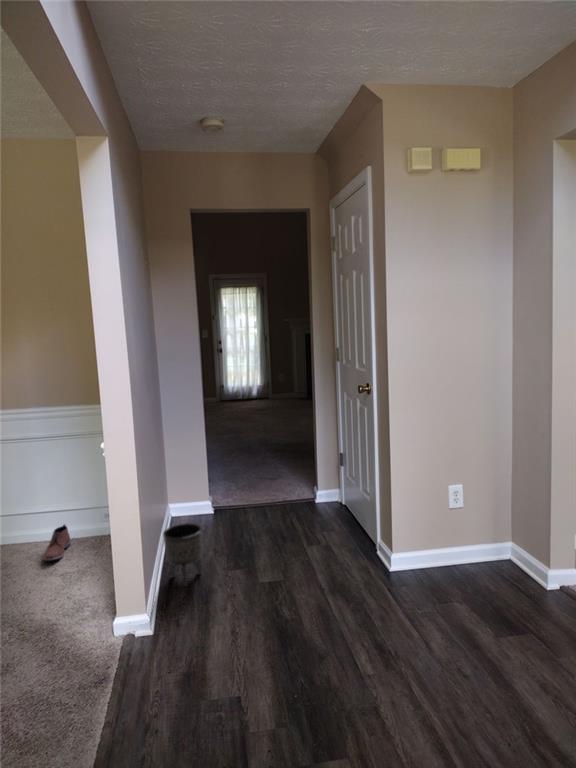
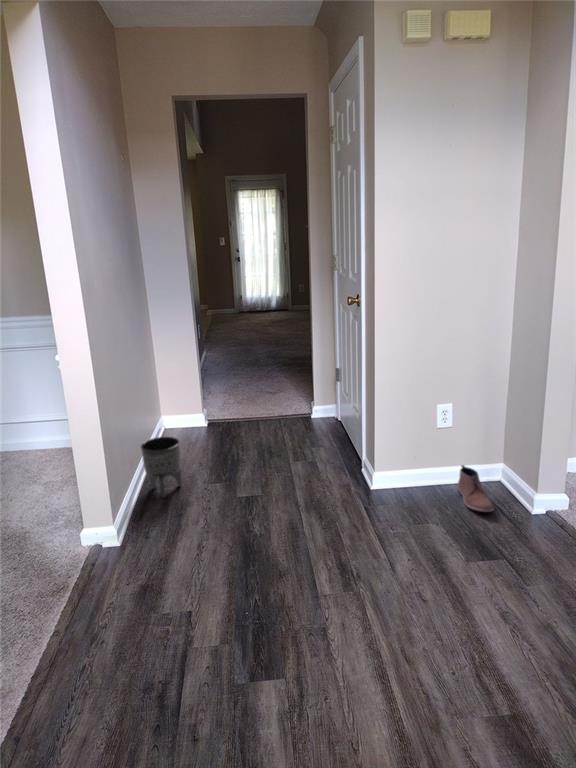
shoe: present [44,524,71,561] -> present [457,465,494,512]

